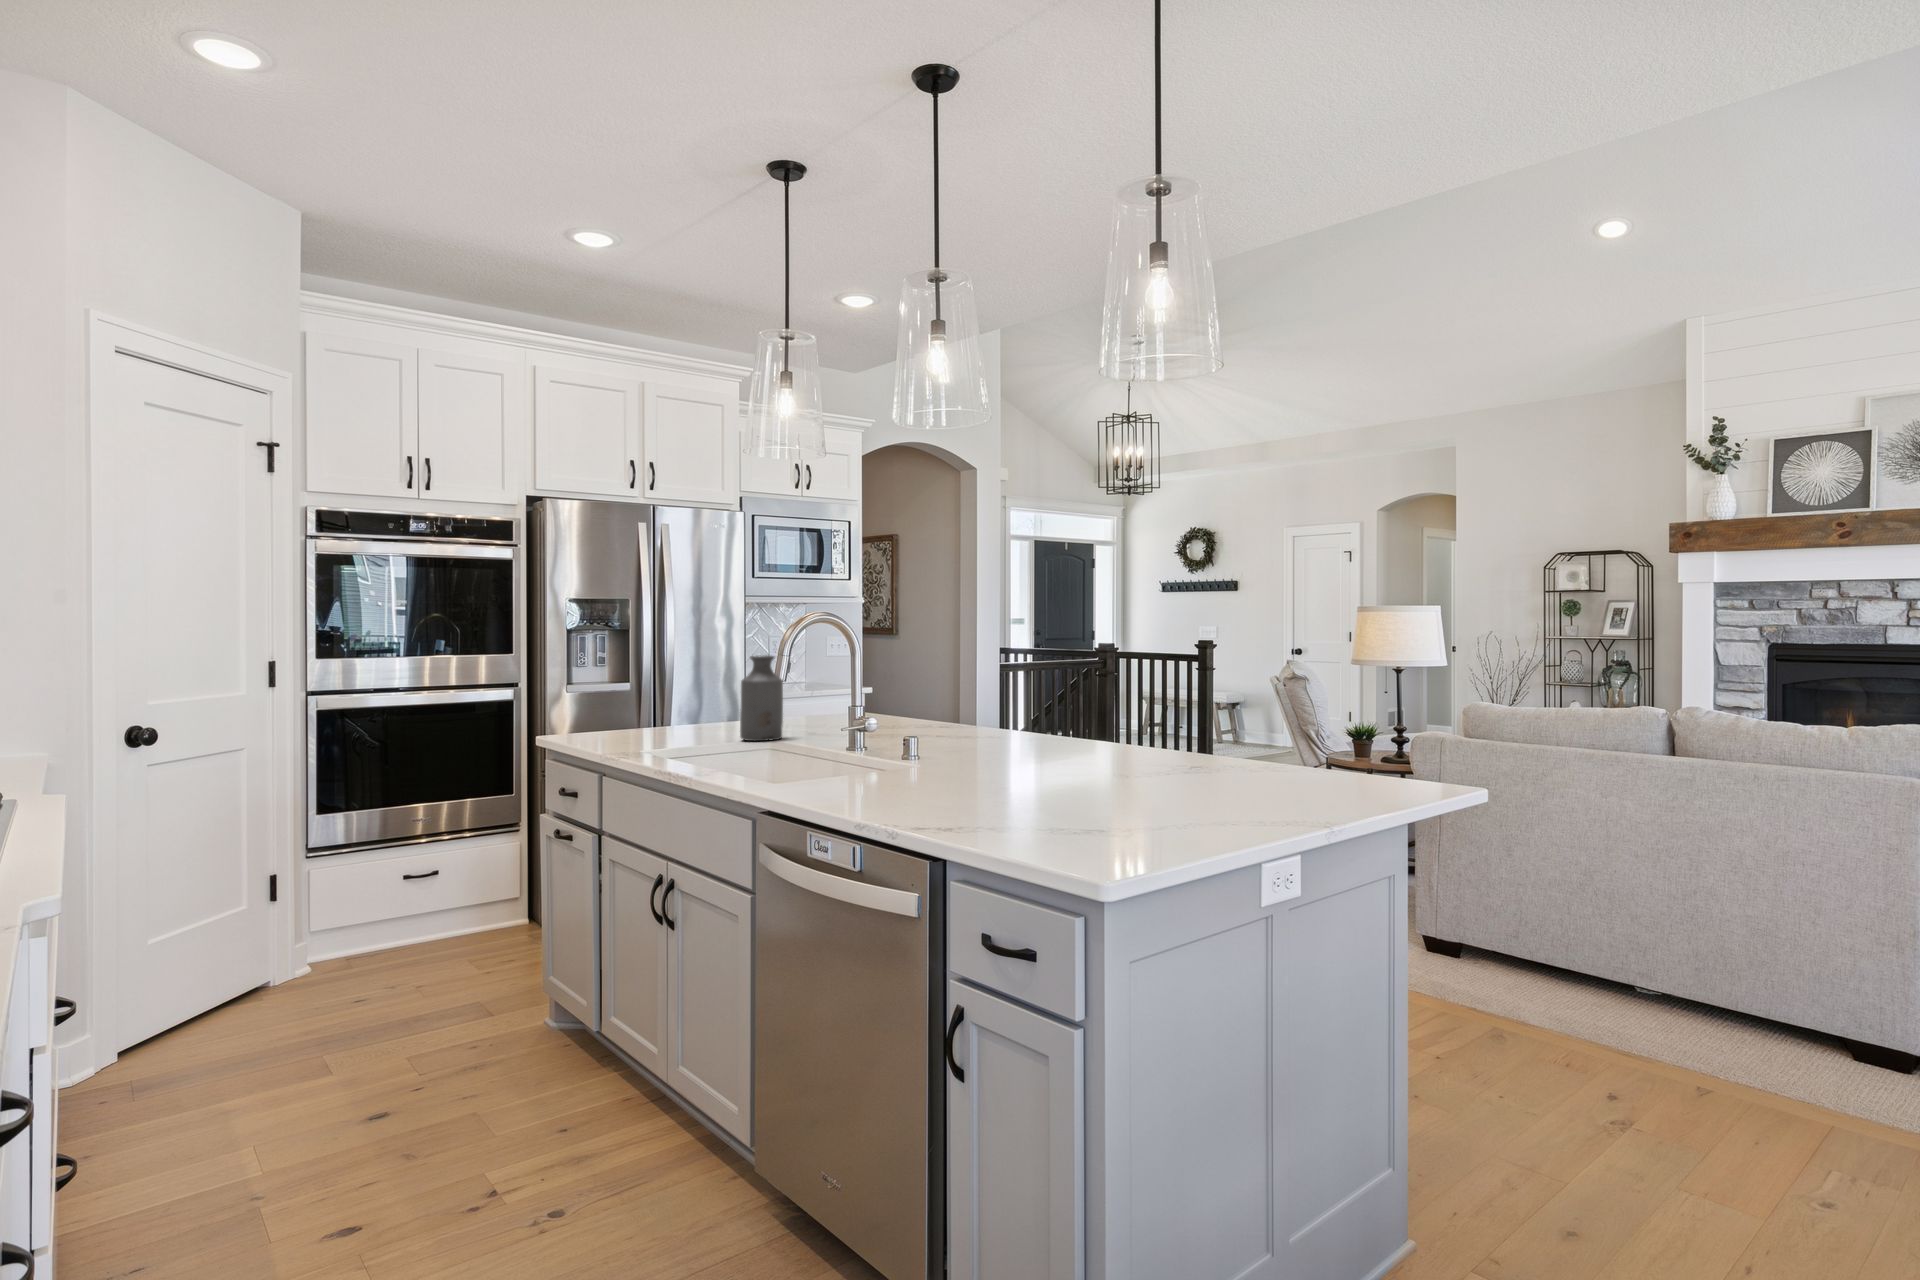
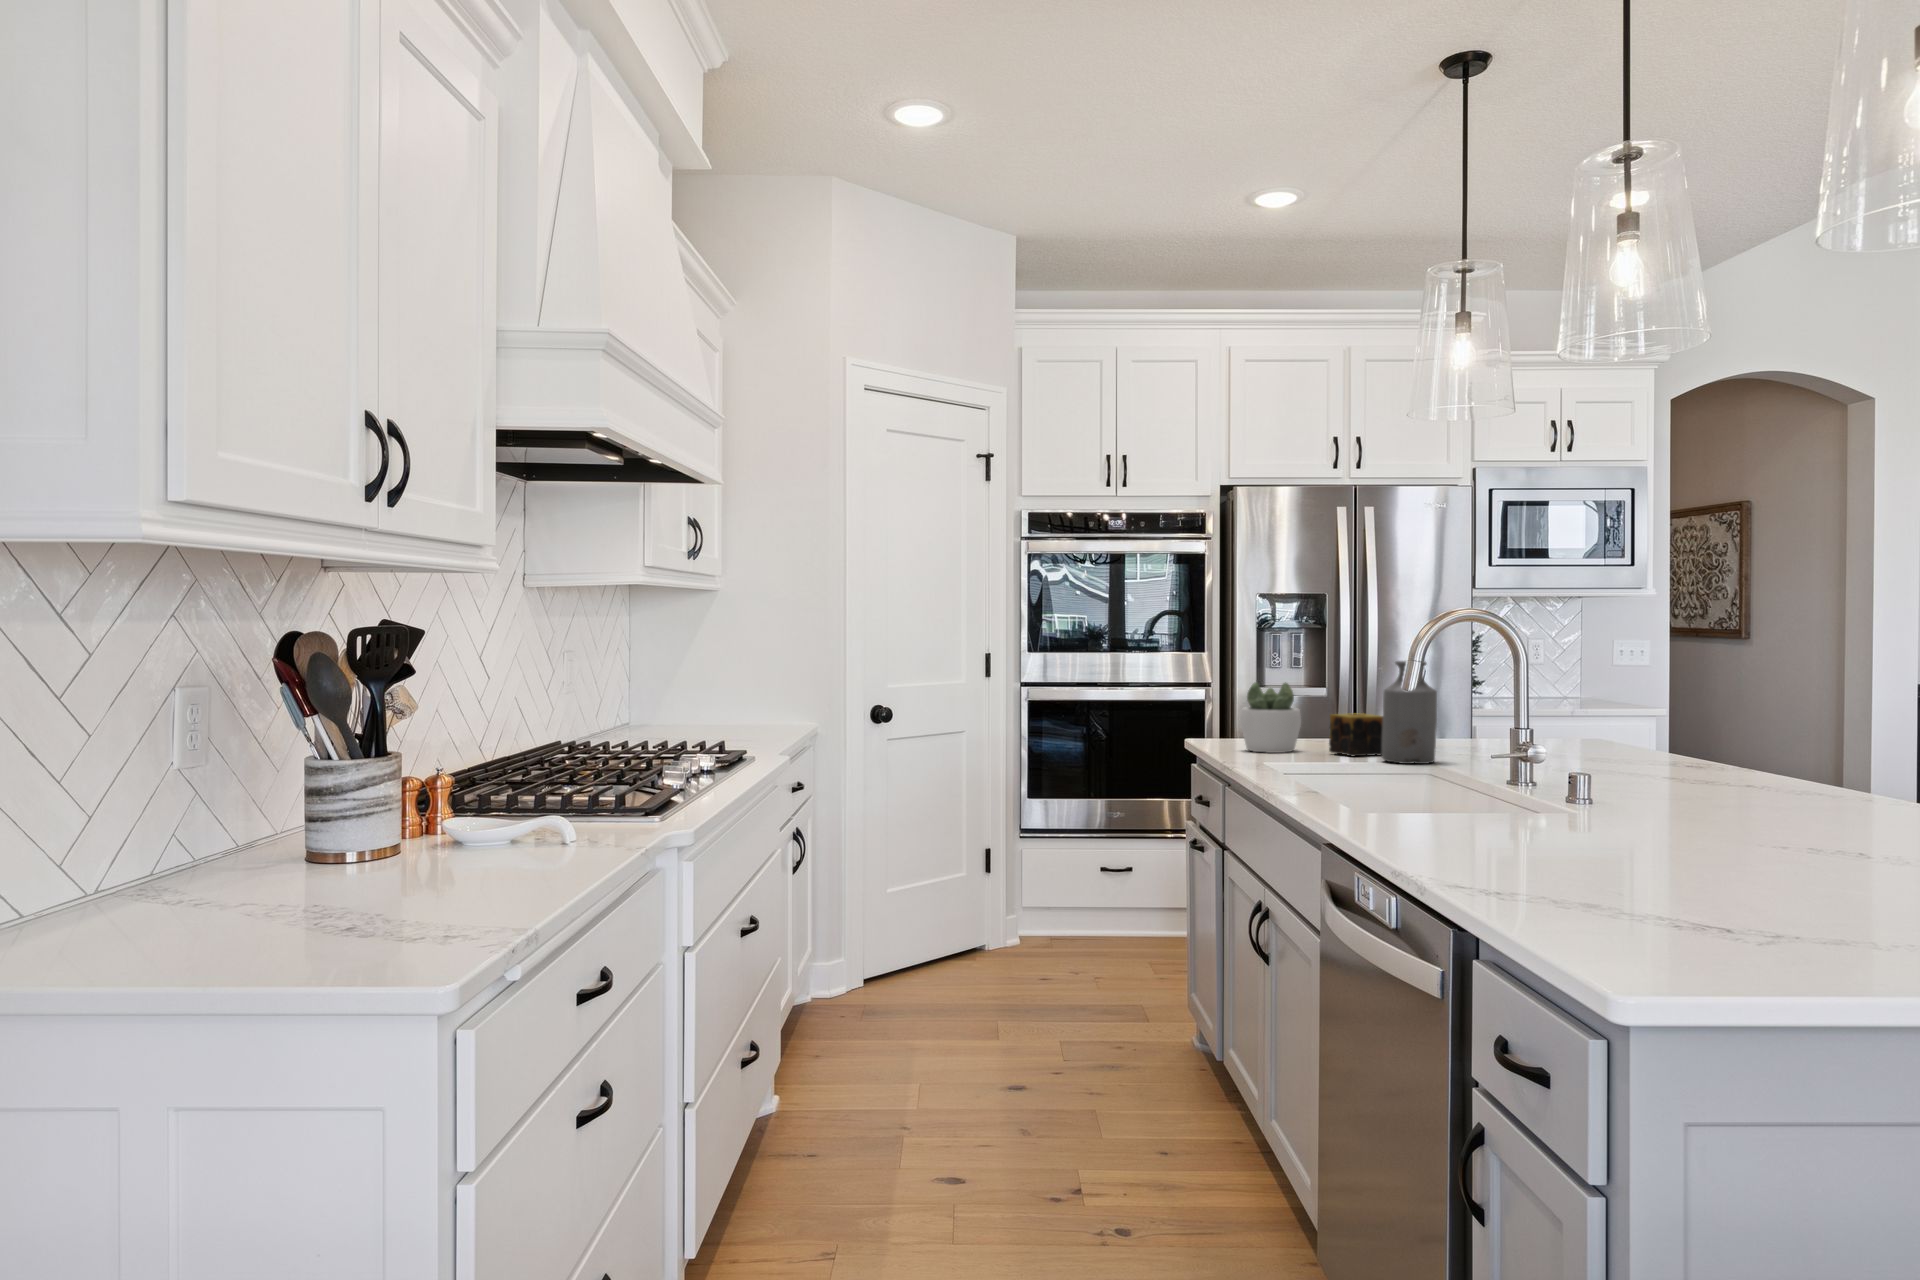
succulent plant: none [602,678,658,742] -> present [1240,682,1301,753]
candle: none [686,702,734,739] -> present [1329,713,1383,756]

